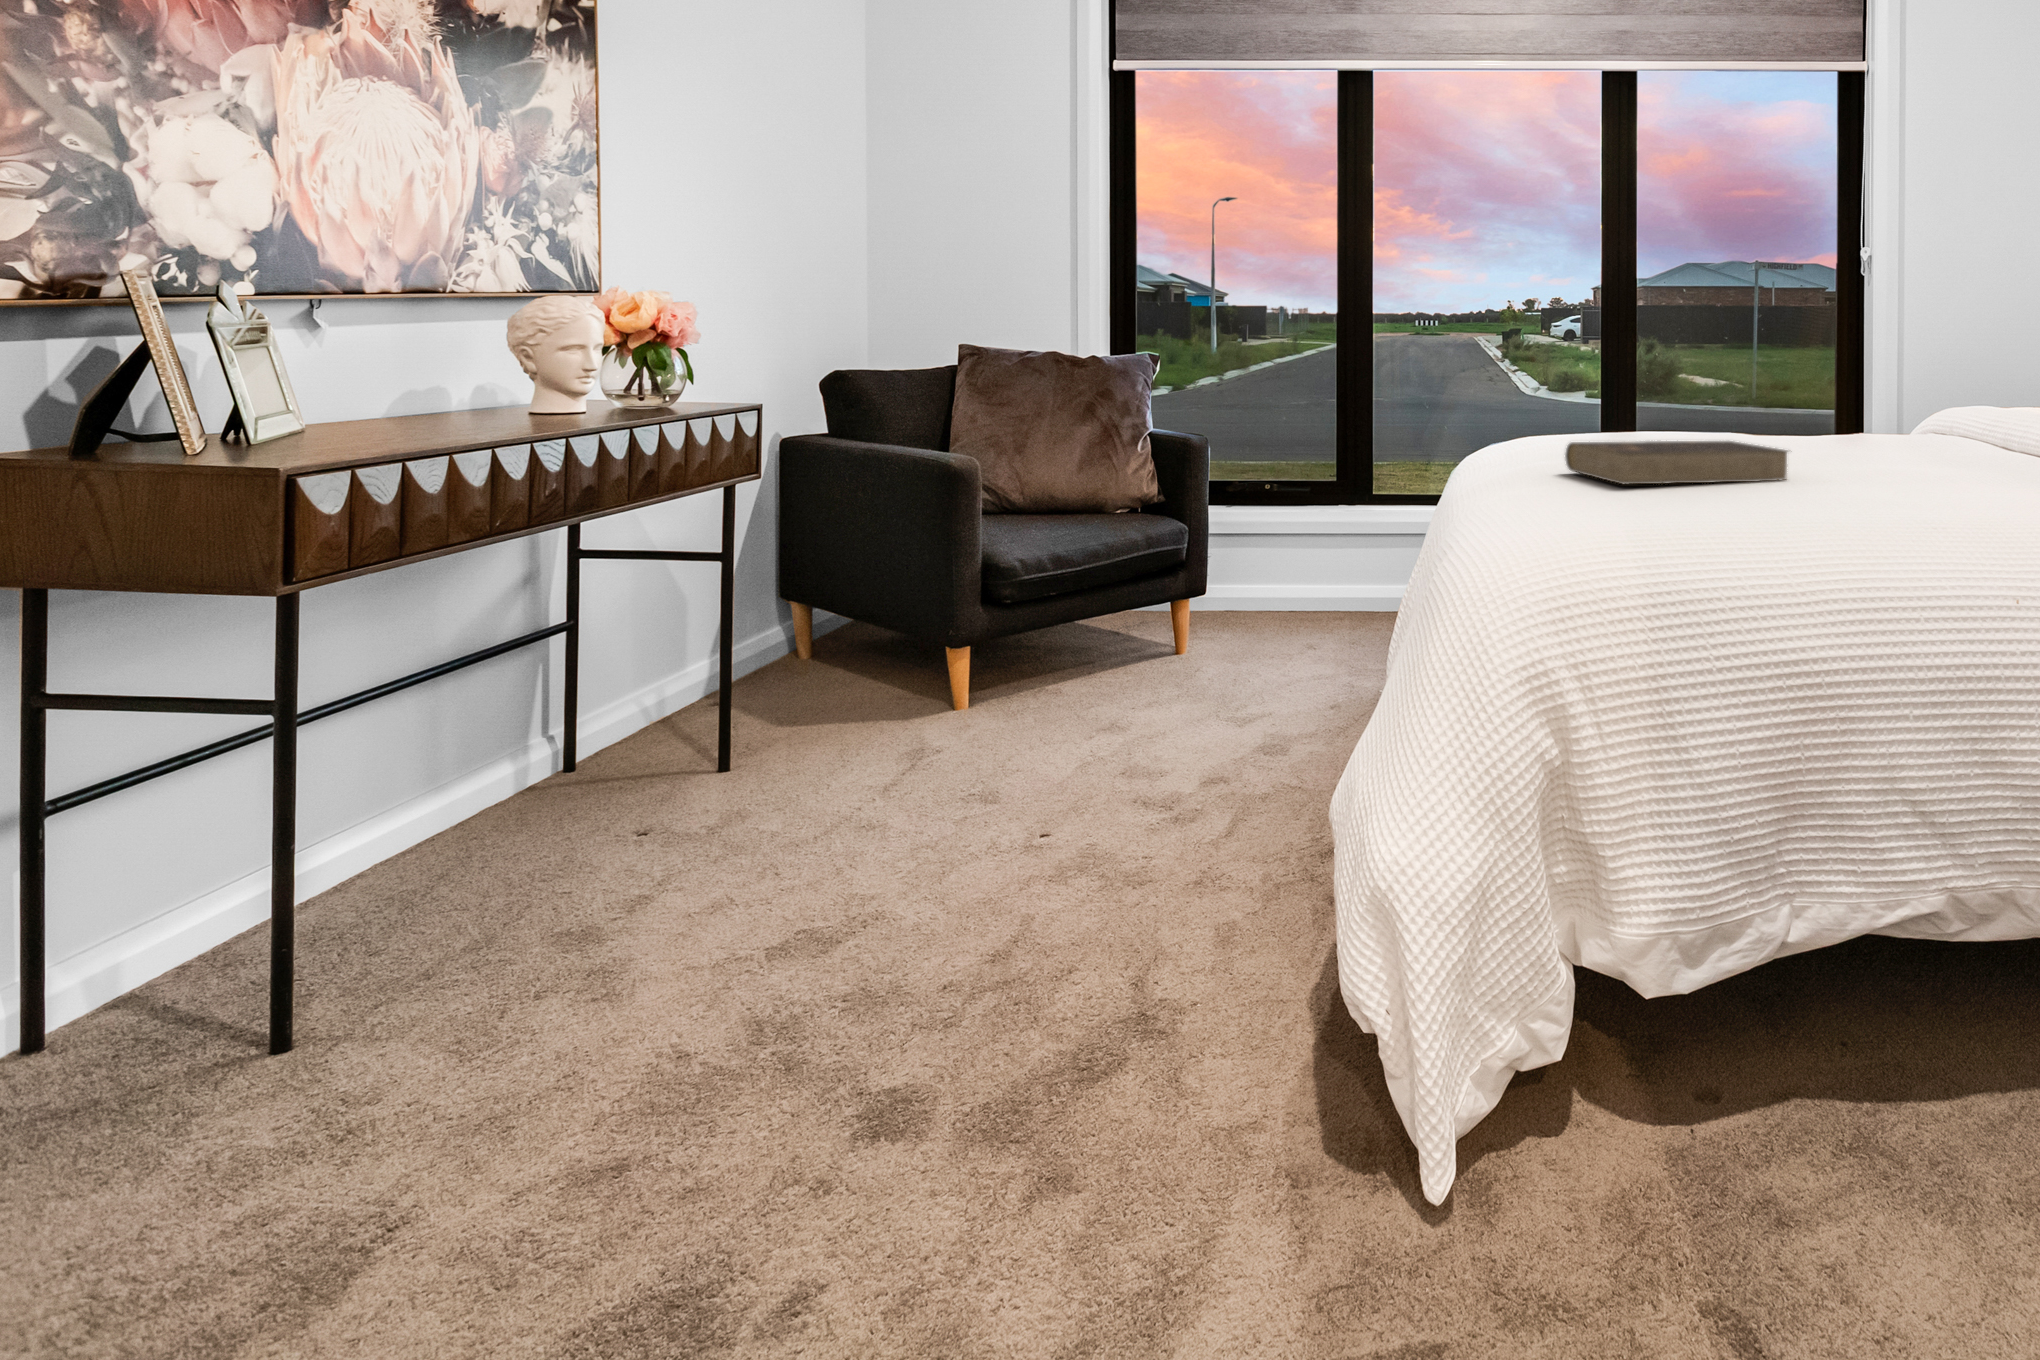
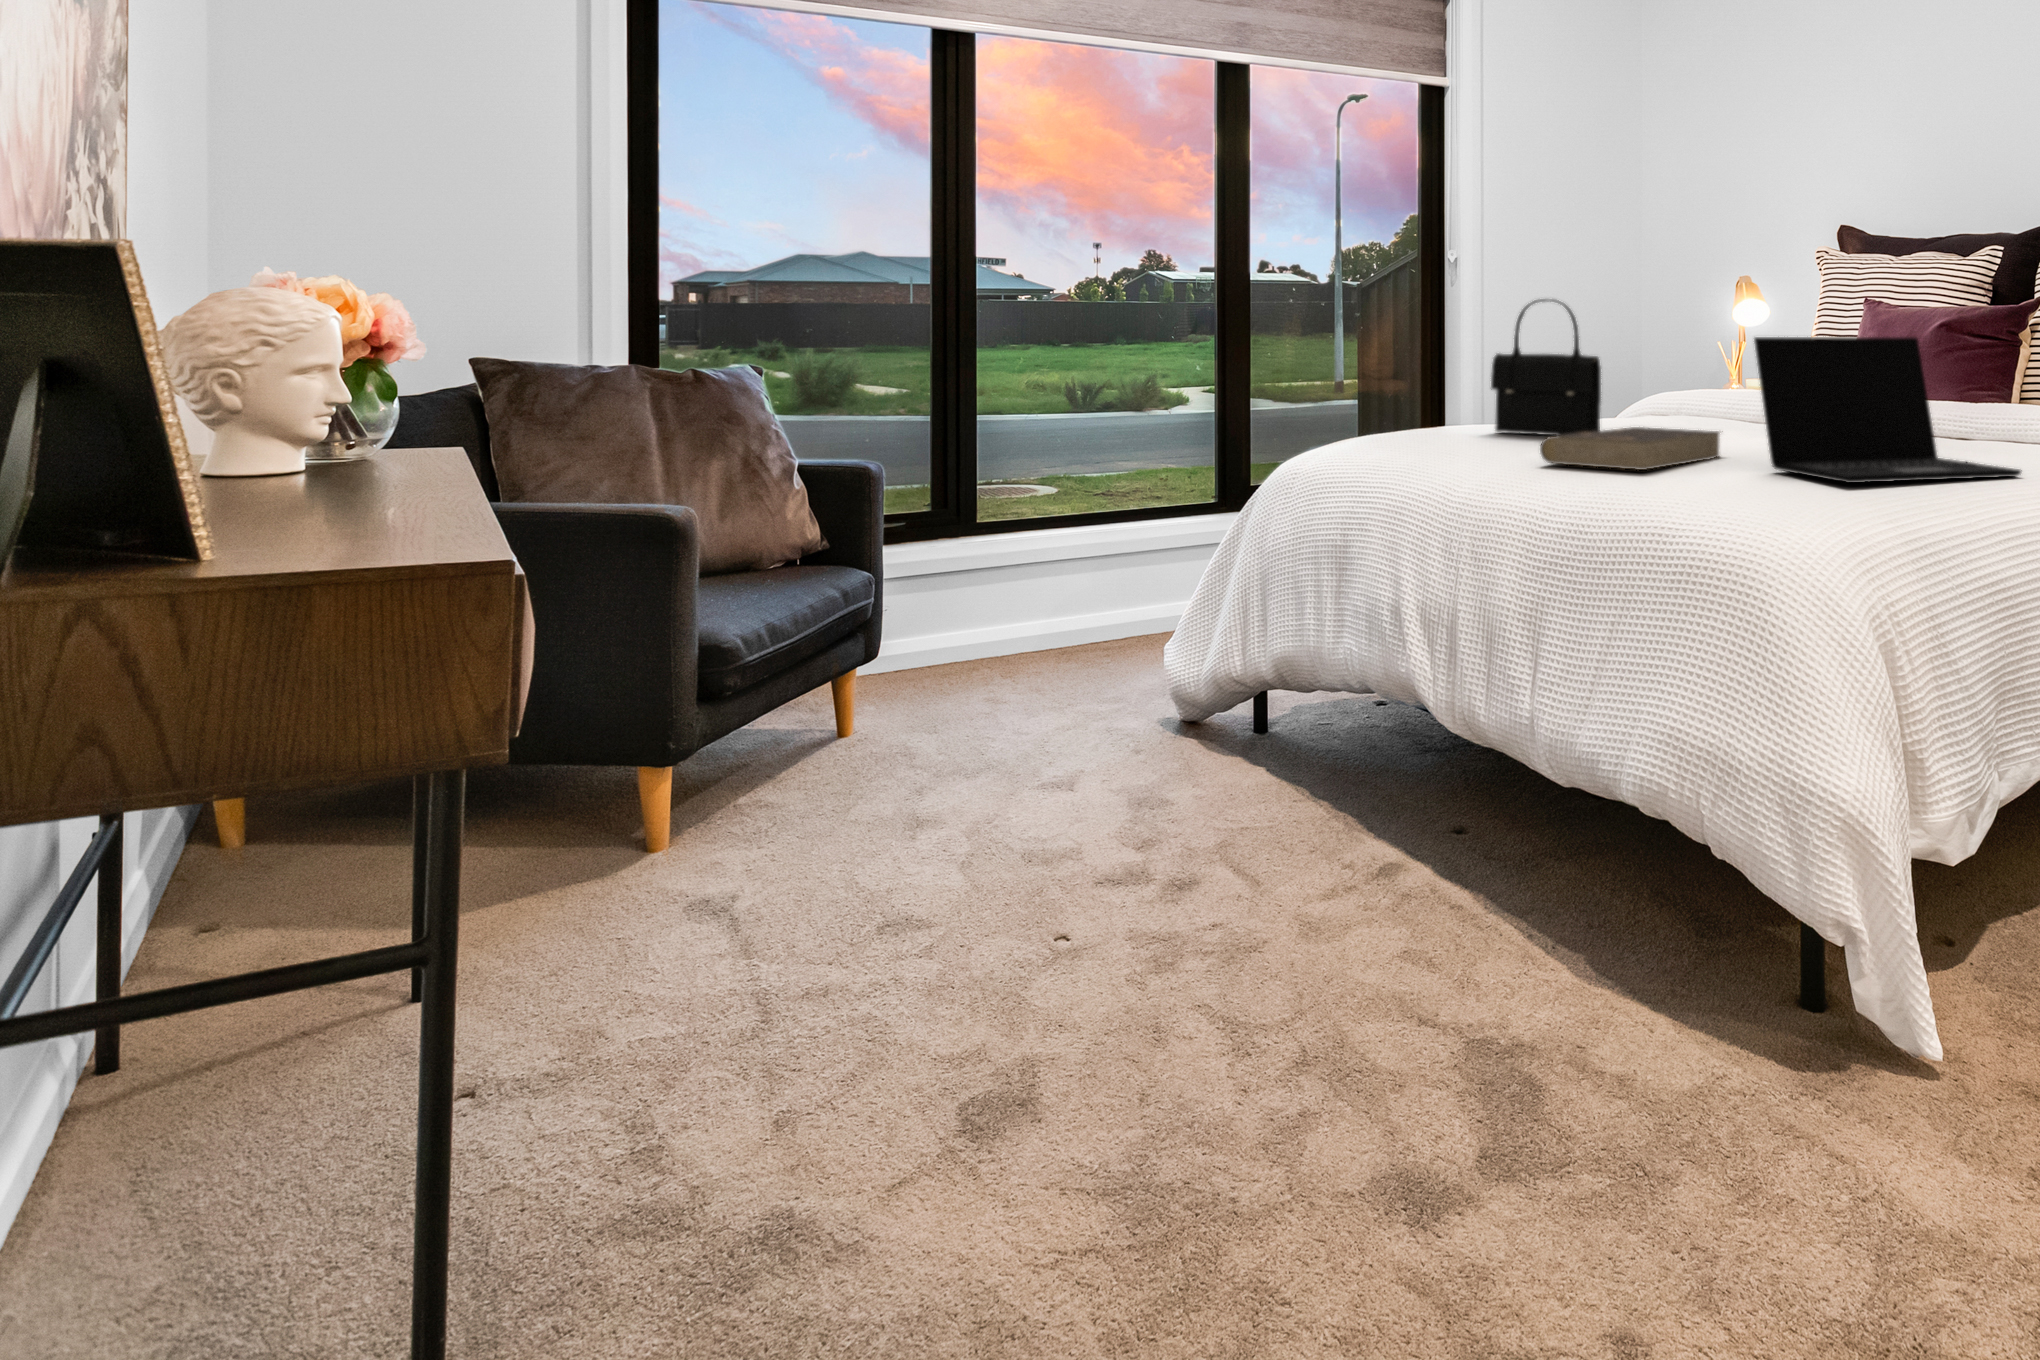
handbag: none [1668,300,1757,451] -> present [1491,299,1601,435]
laptop: none [1751,340,2035,532] -> present [1754,337,2022,483]

